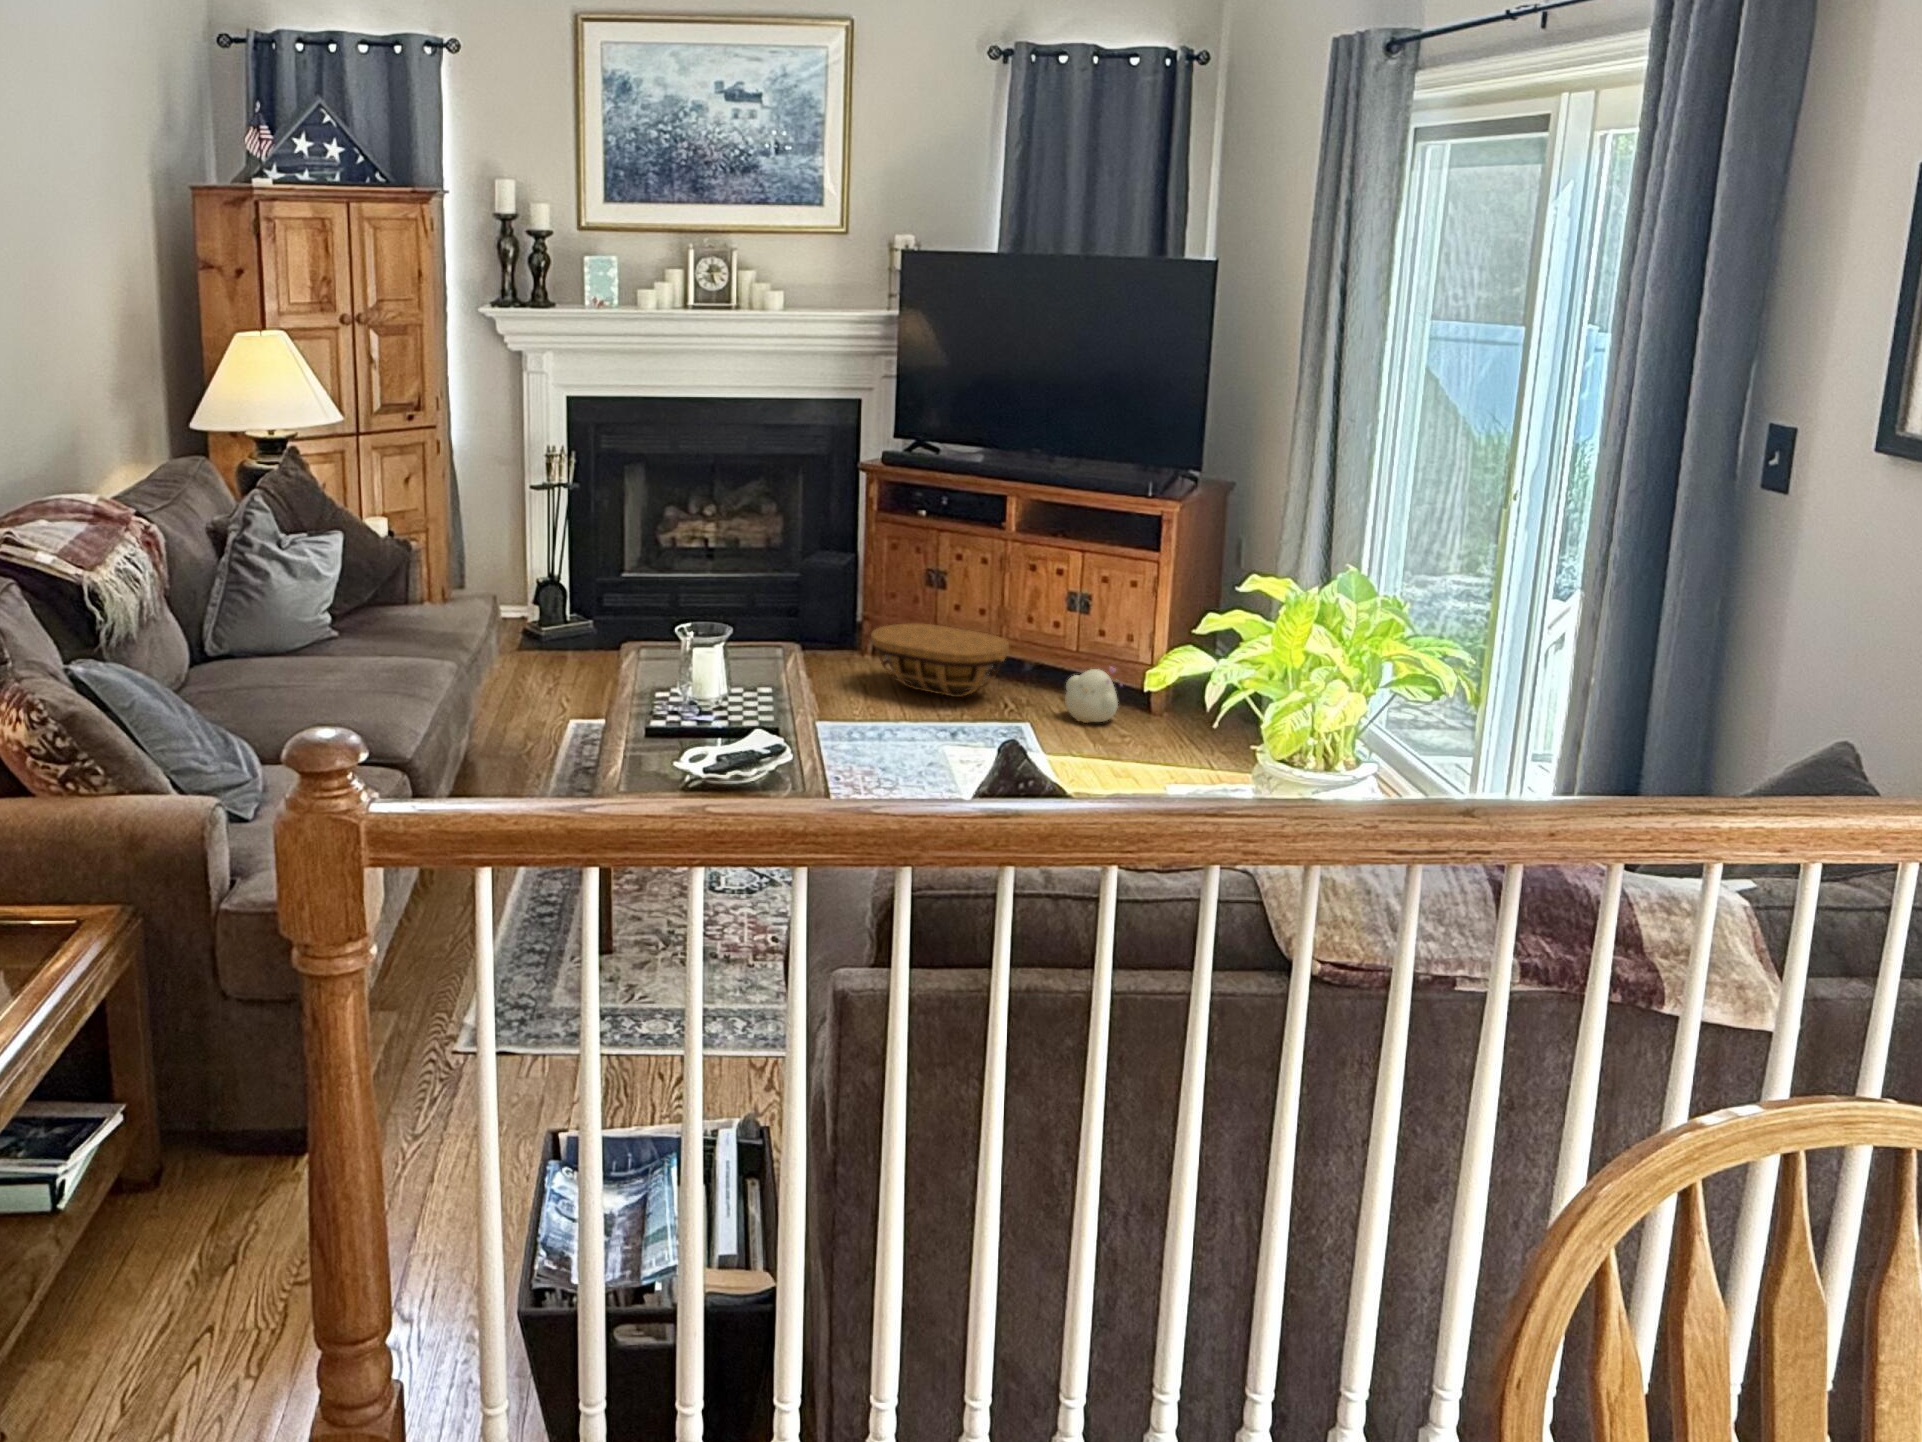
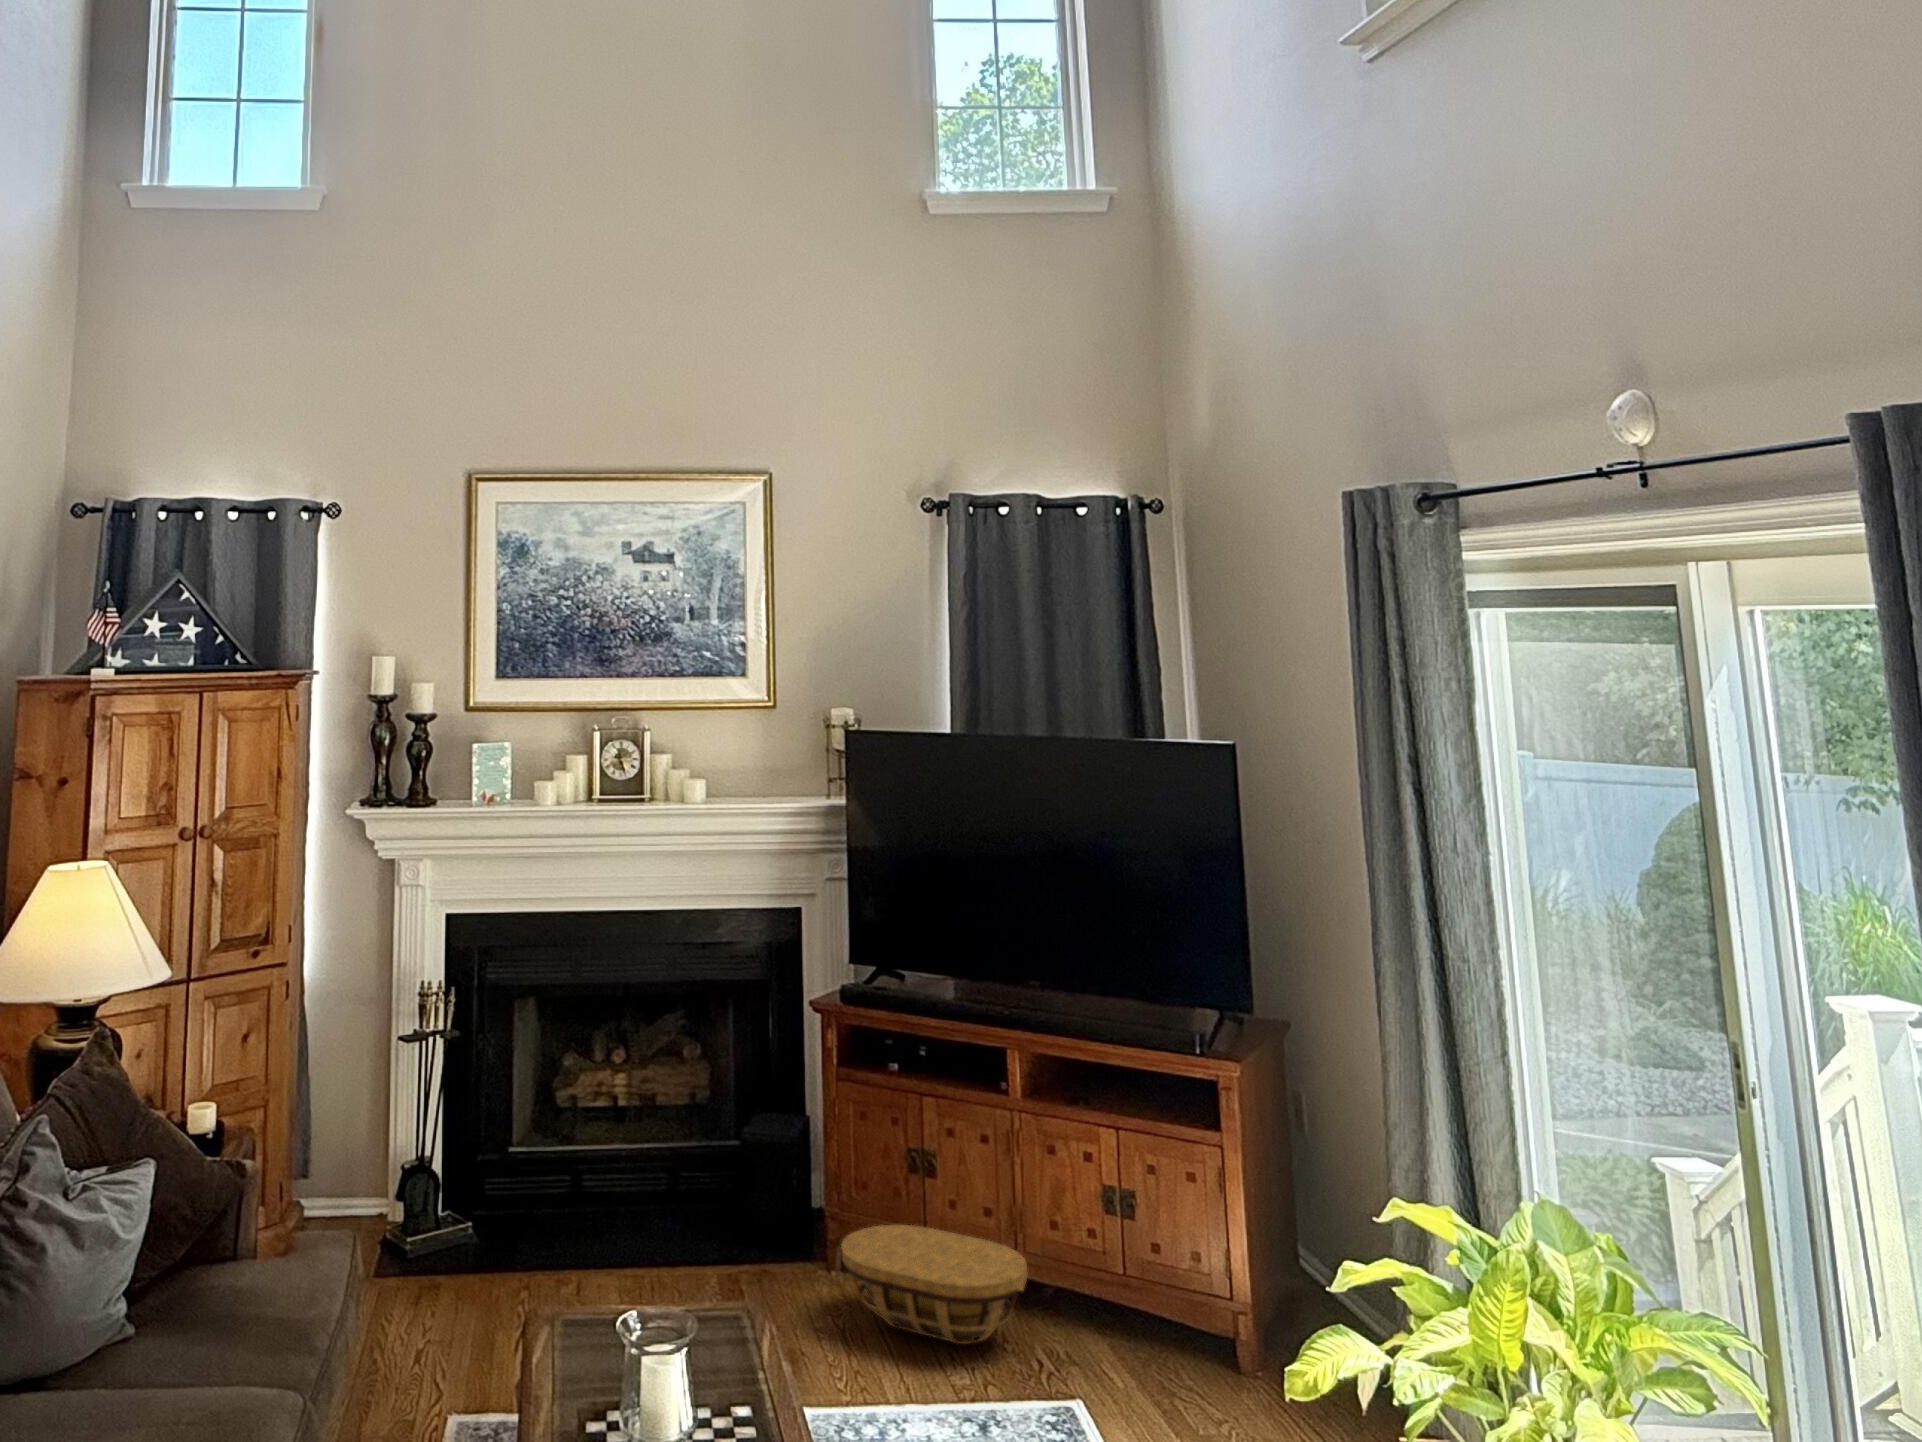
plush toy: present [1065,666,1123,723] -> none [1113,1302,1193,1391]

